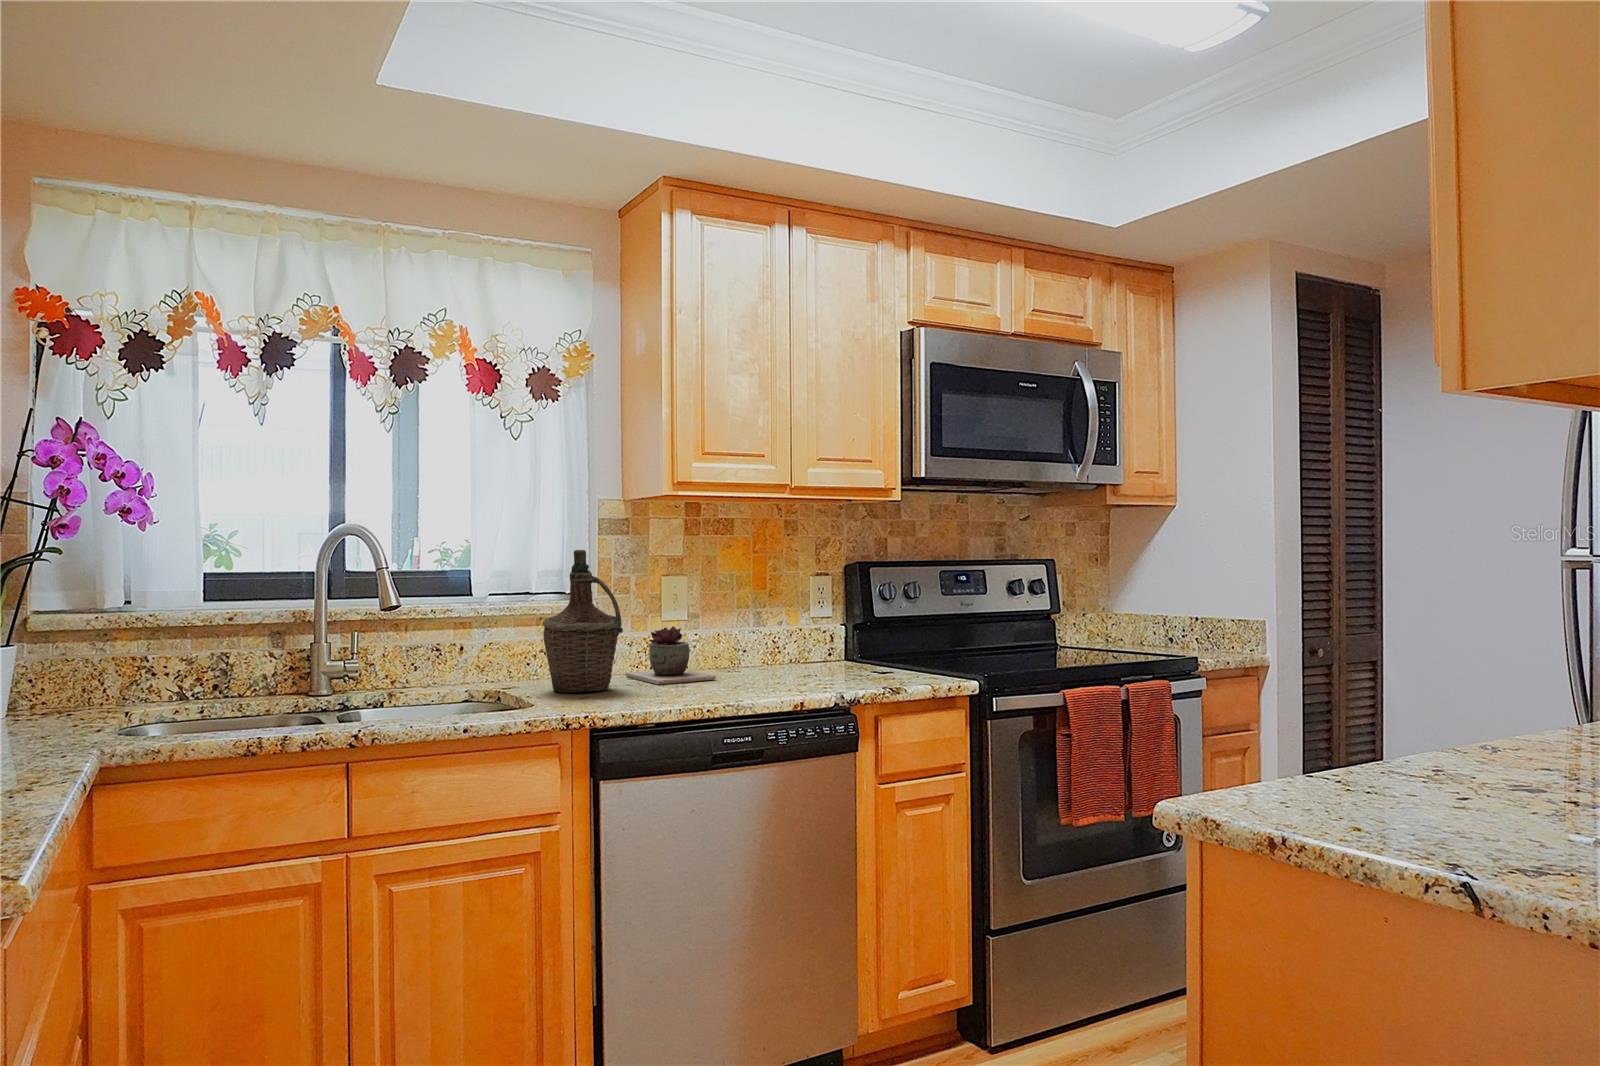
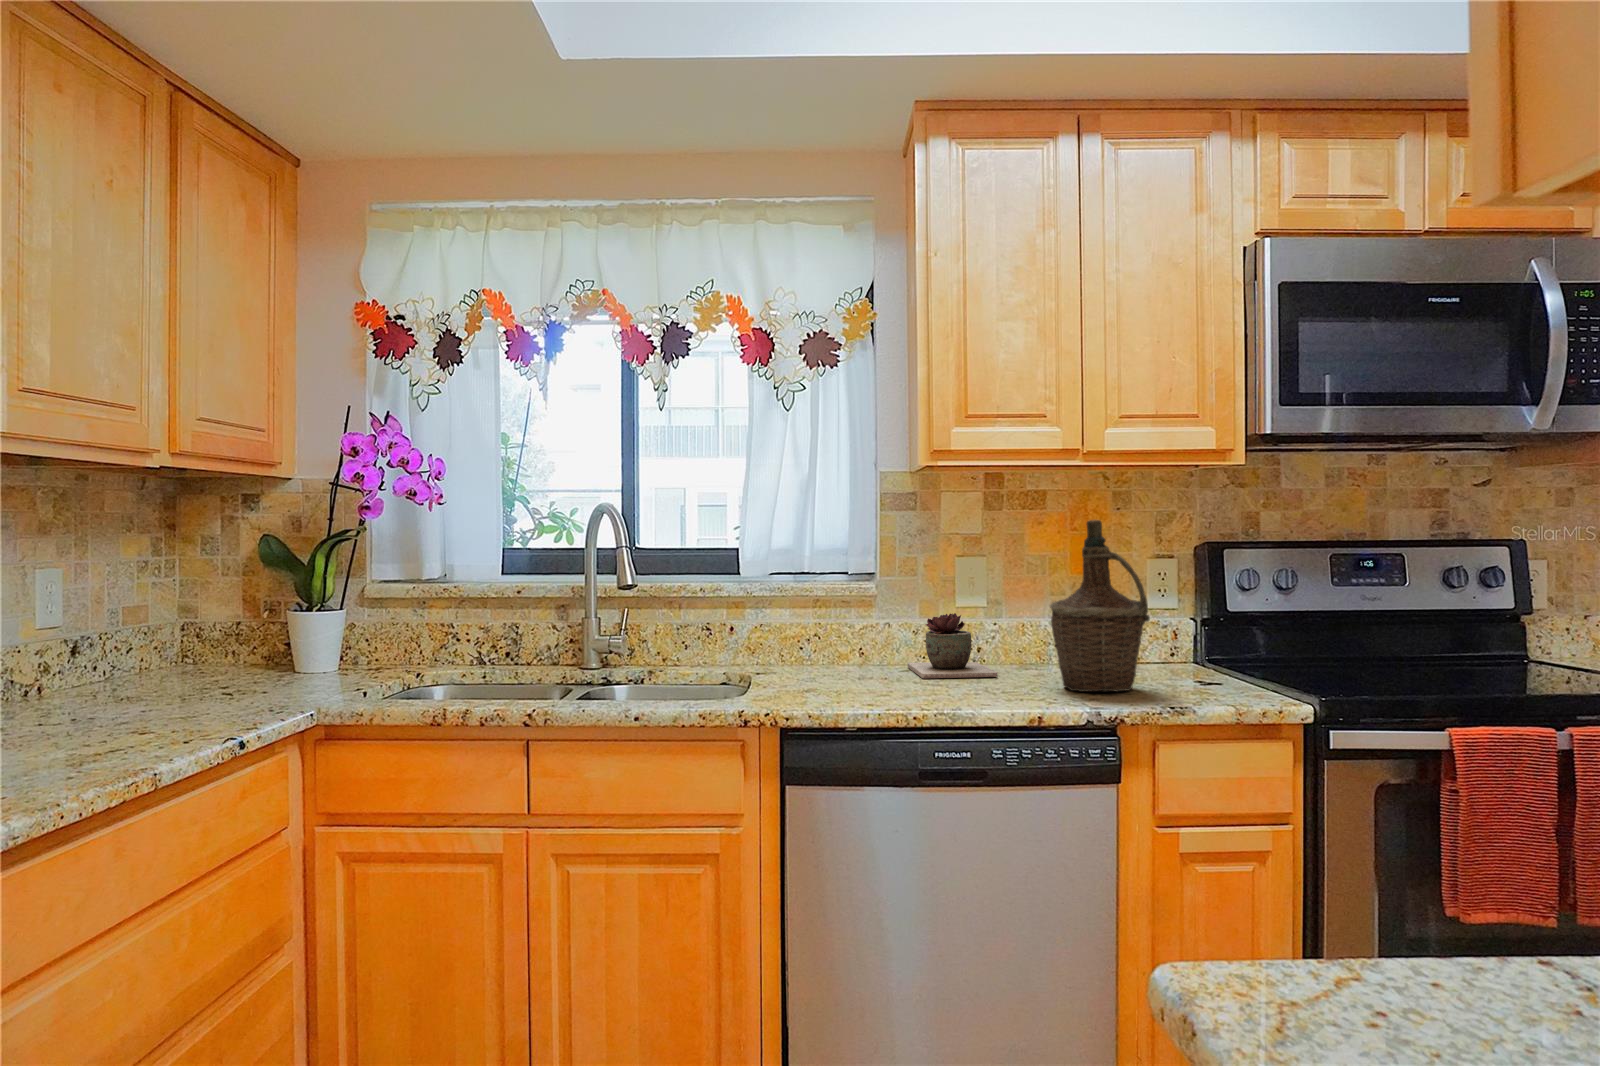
bottle: present [542,550,623,693] -> present [1050,520,1150,691]

